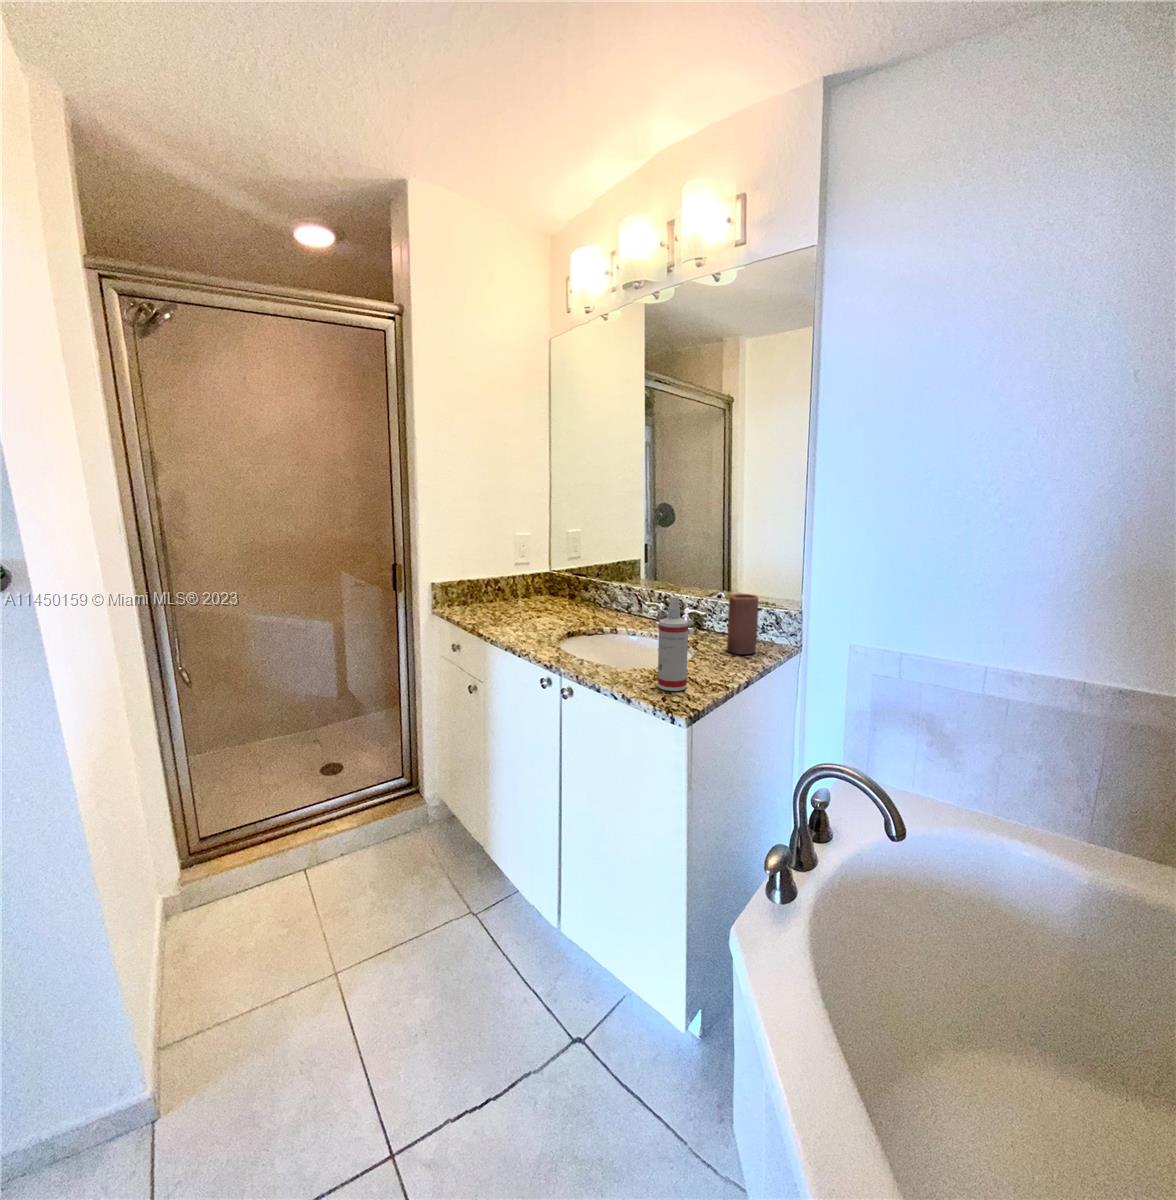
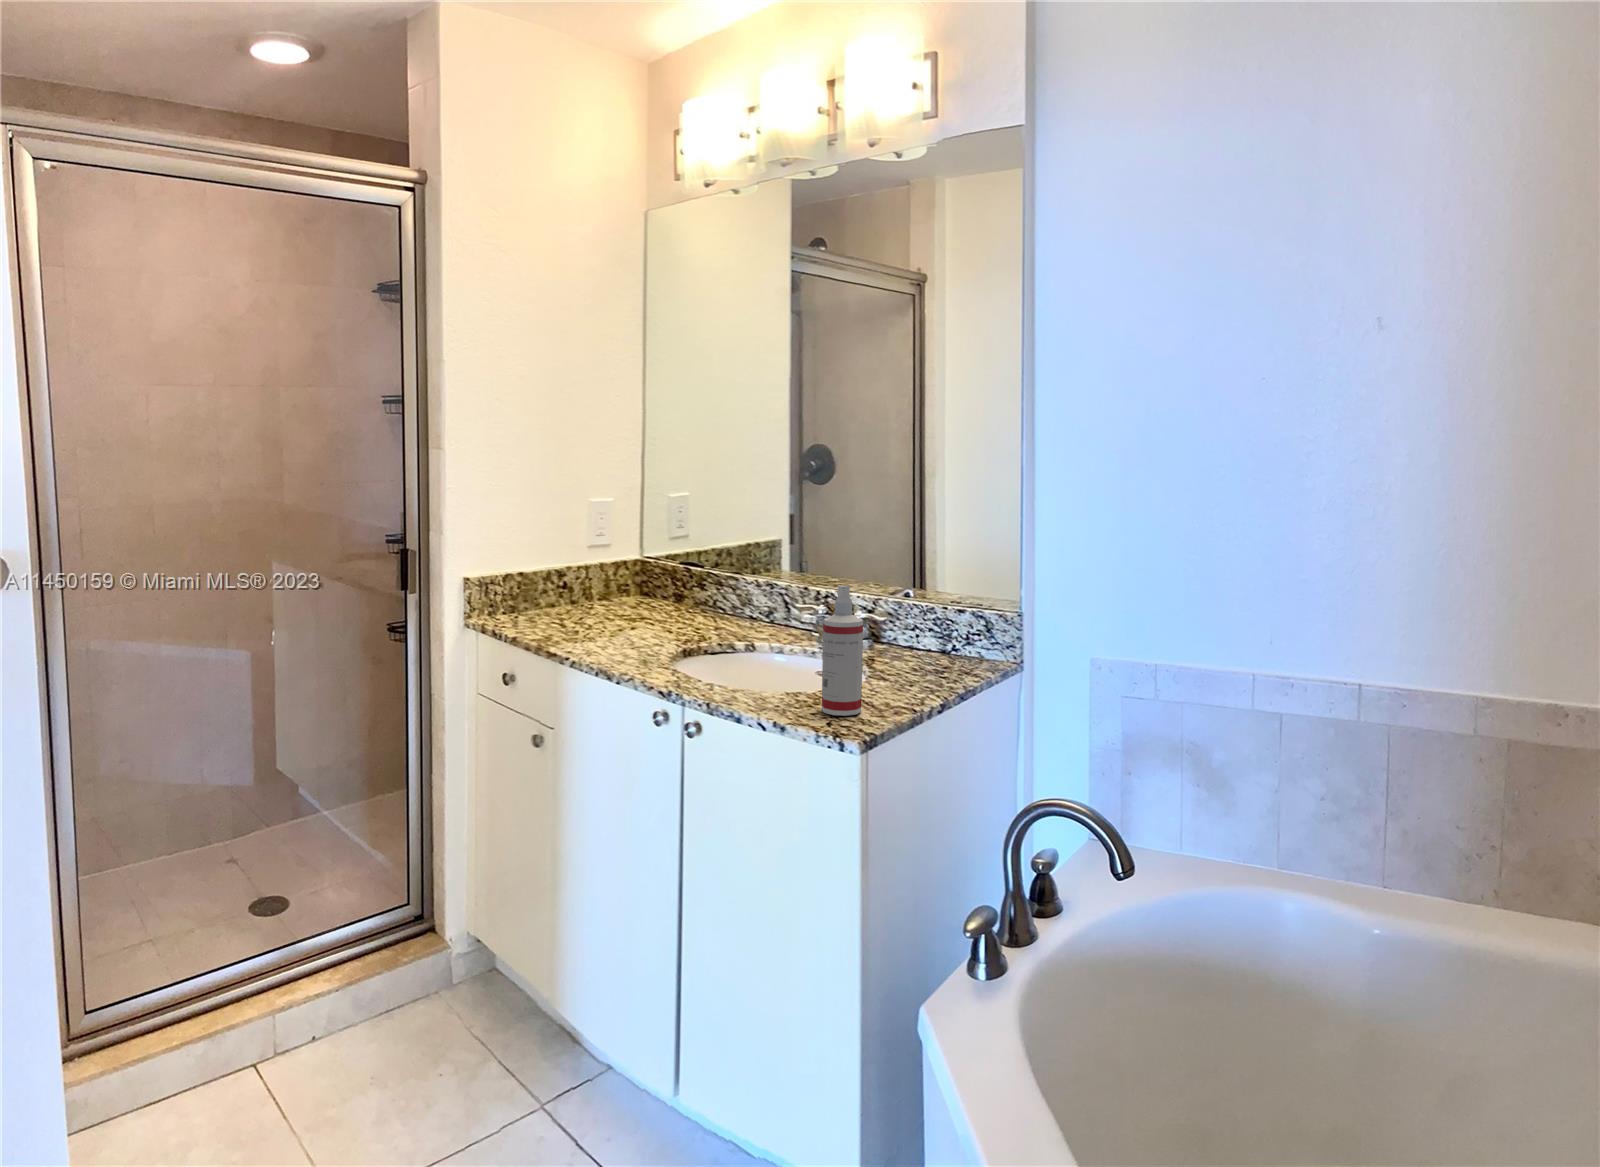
candle: present [727,594,758,654] -> none [917,587,959,672]

